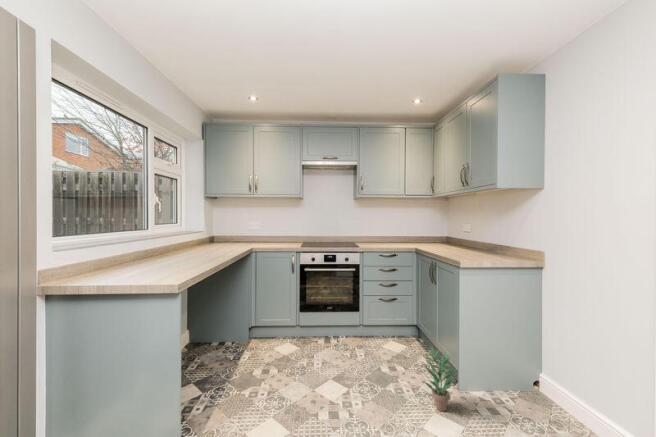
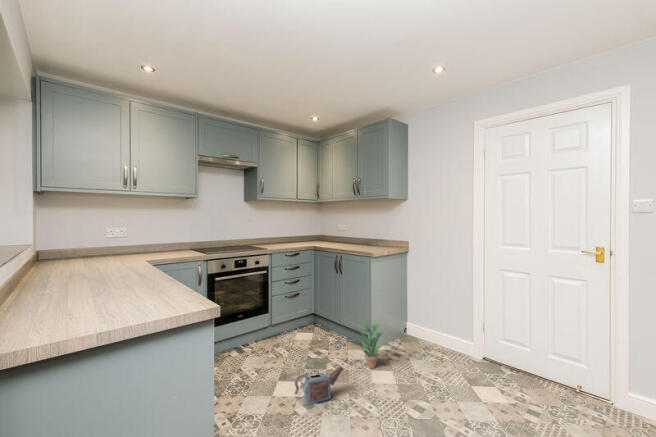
watering can: none [322,378,379,419] -> present [294,367,343,405]

